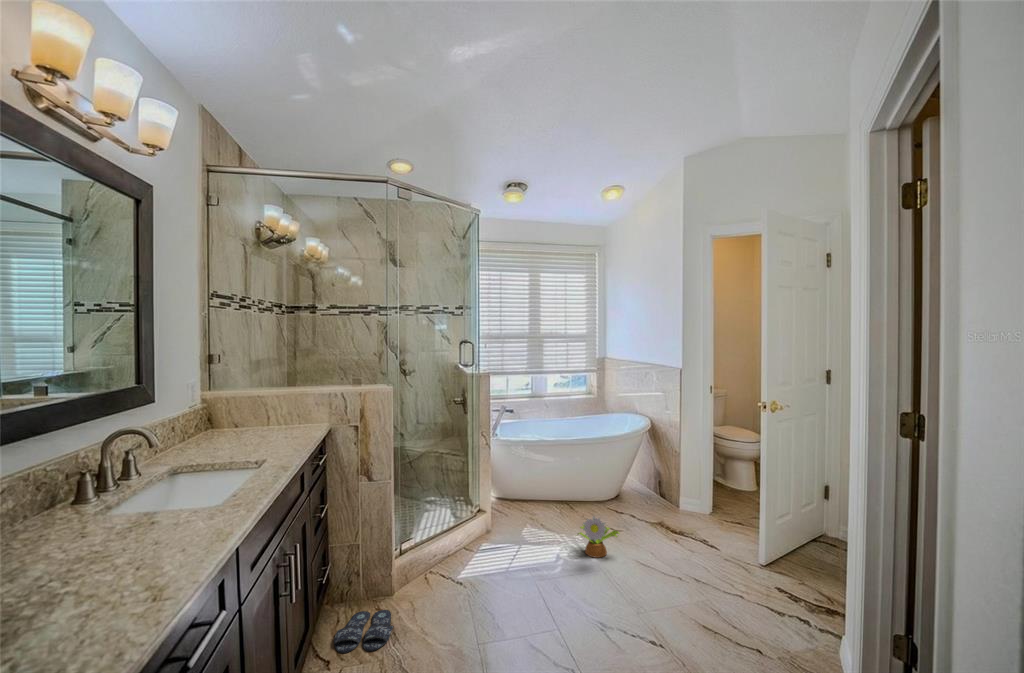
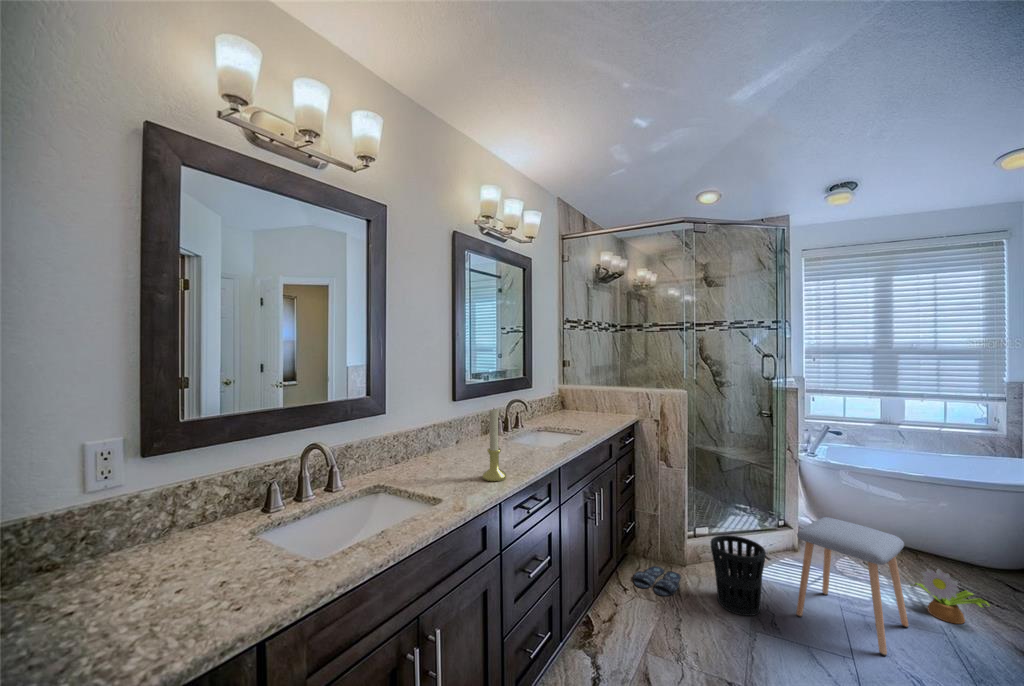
candle holder: none [66,460,137,630] -> present [482,409,506,482]
stool: none [507,496,581,611] -> present [796,517,908,656]
wastebasket: none [428,542,482,632] -> present [711,535,765,616]

